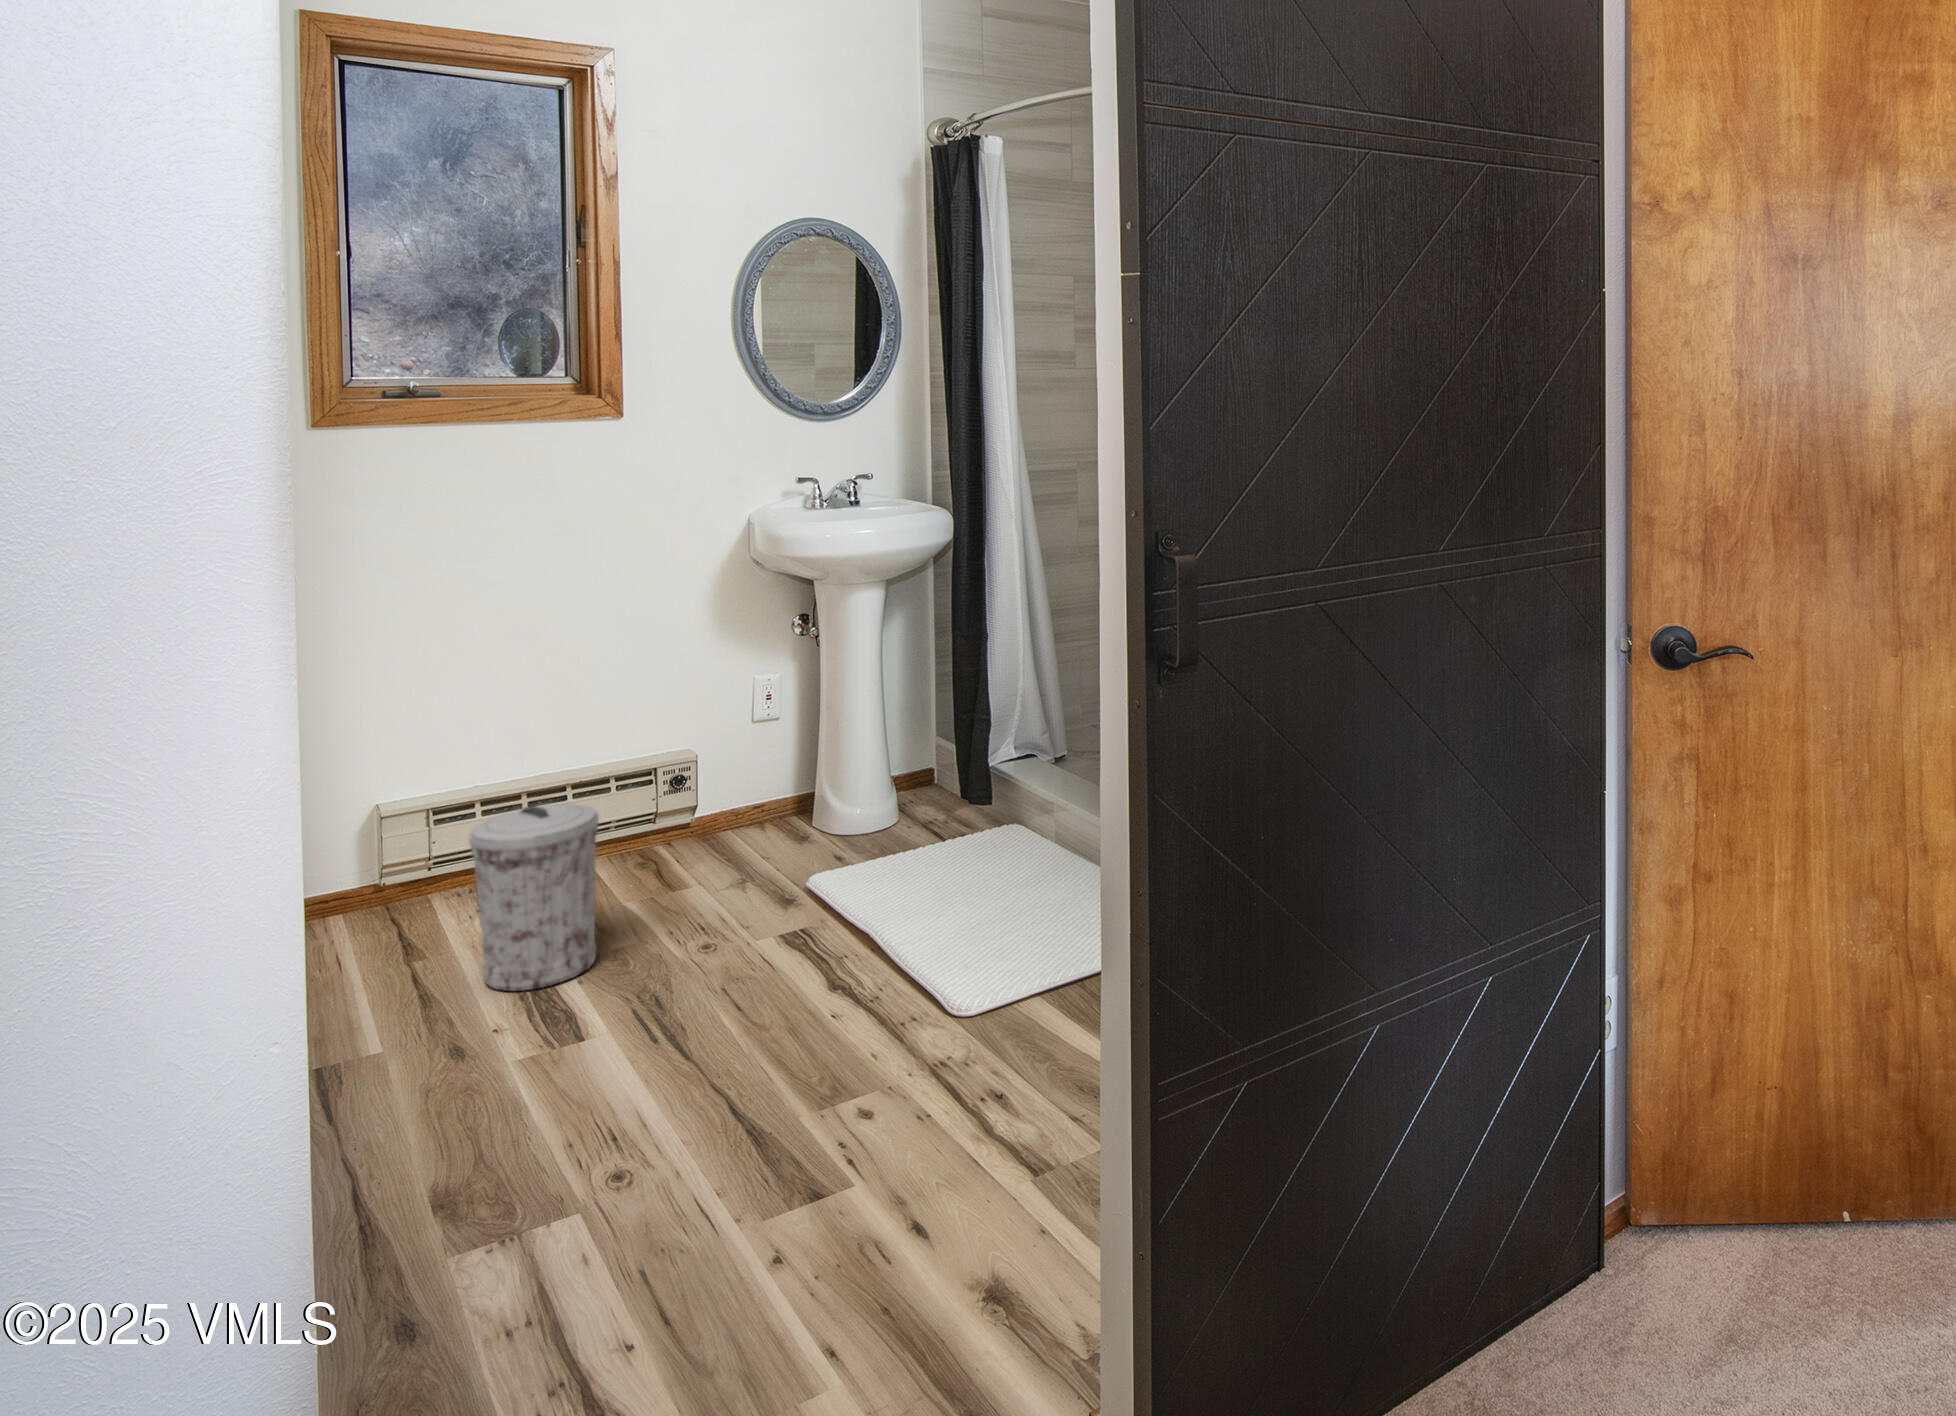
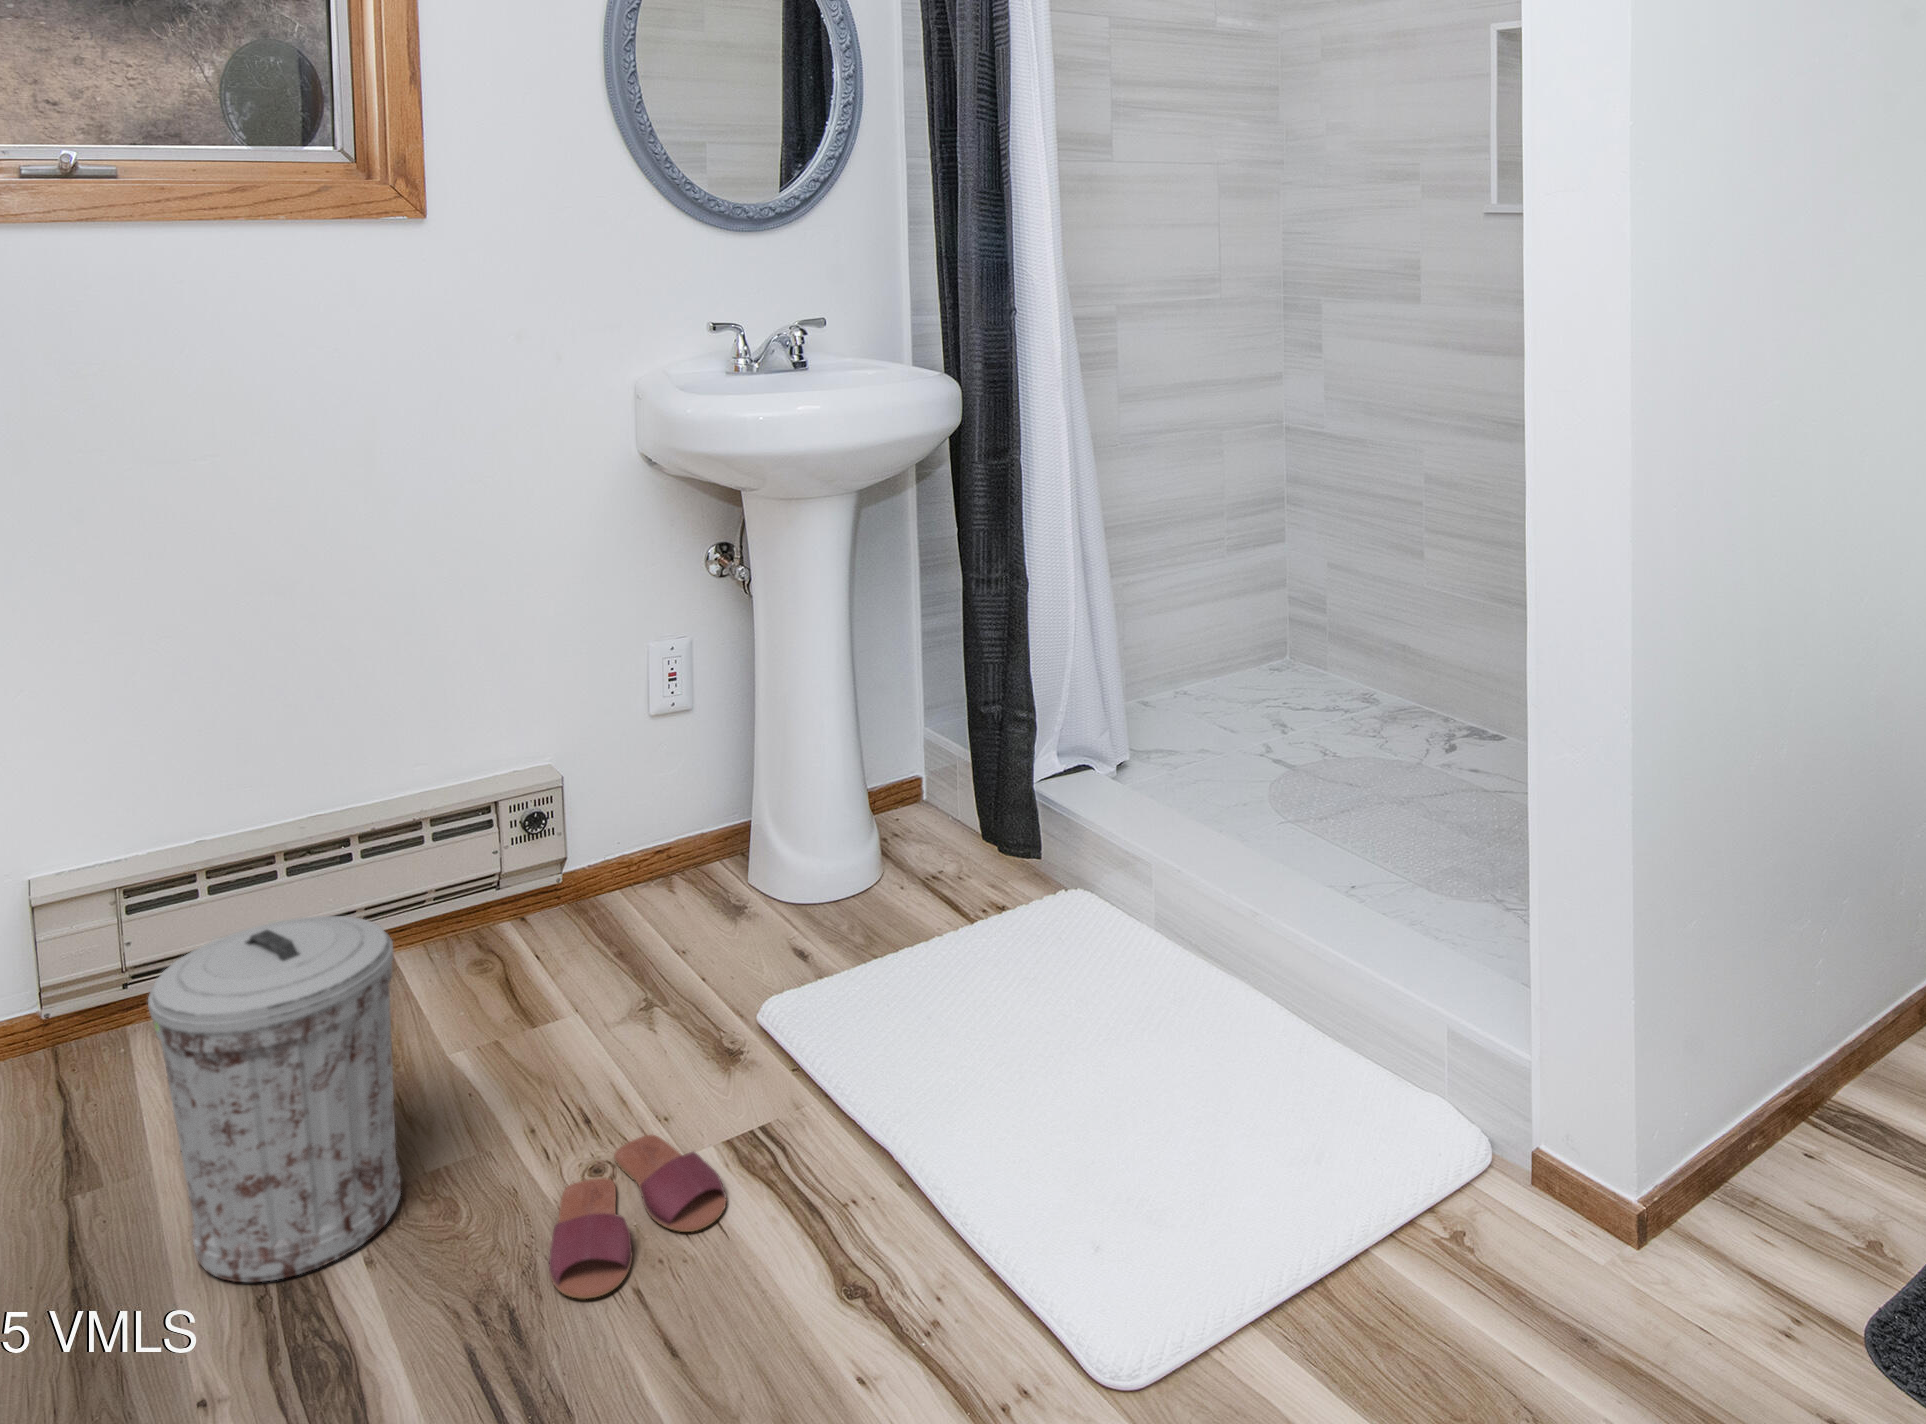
slippers: none [677,932,776,993] -> present [549,1135,726,1299]

